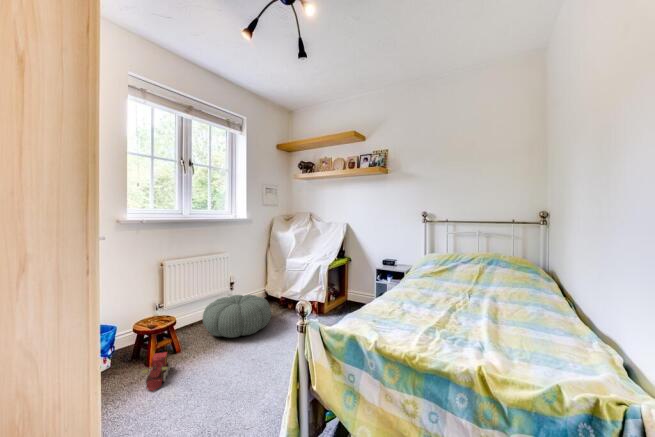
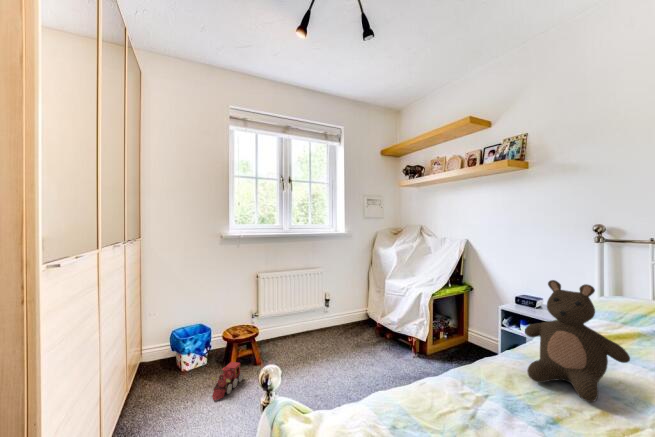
stuffed bear: none [409,240,454,298] -> present [525,280,630,402]
pouf: present [203,295,271,337] -> none [288,313,357,362]

